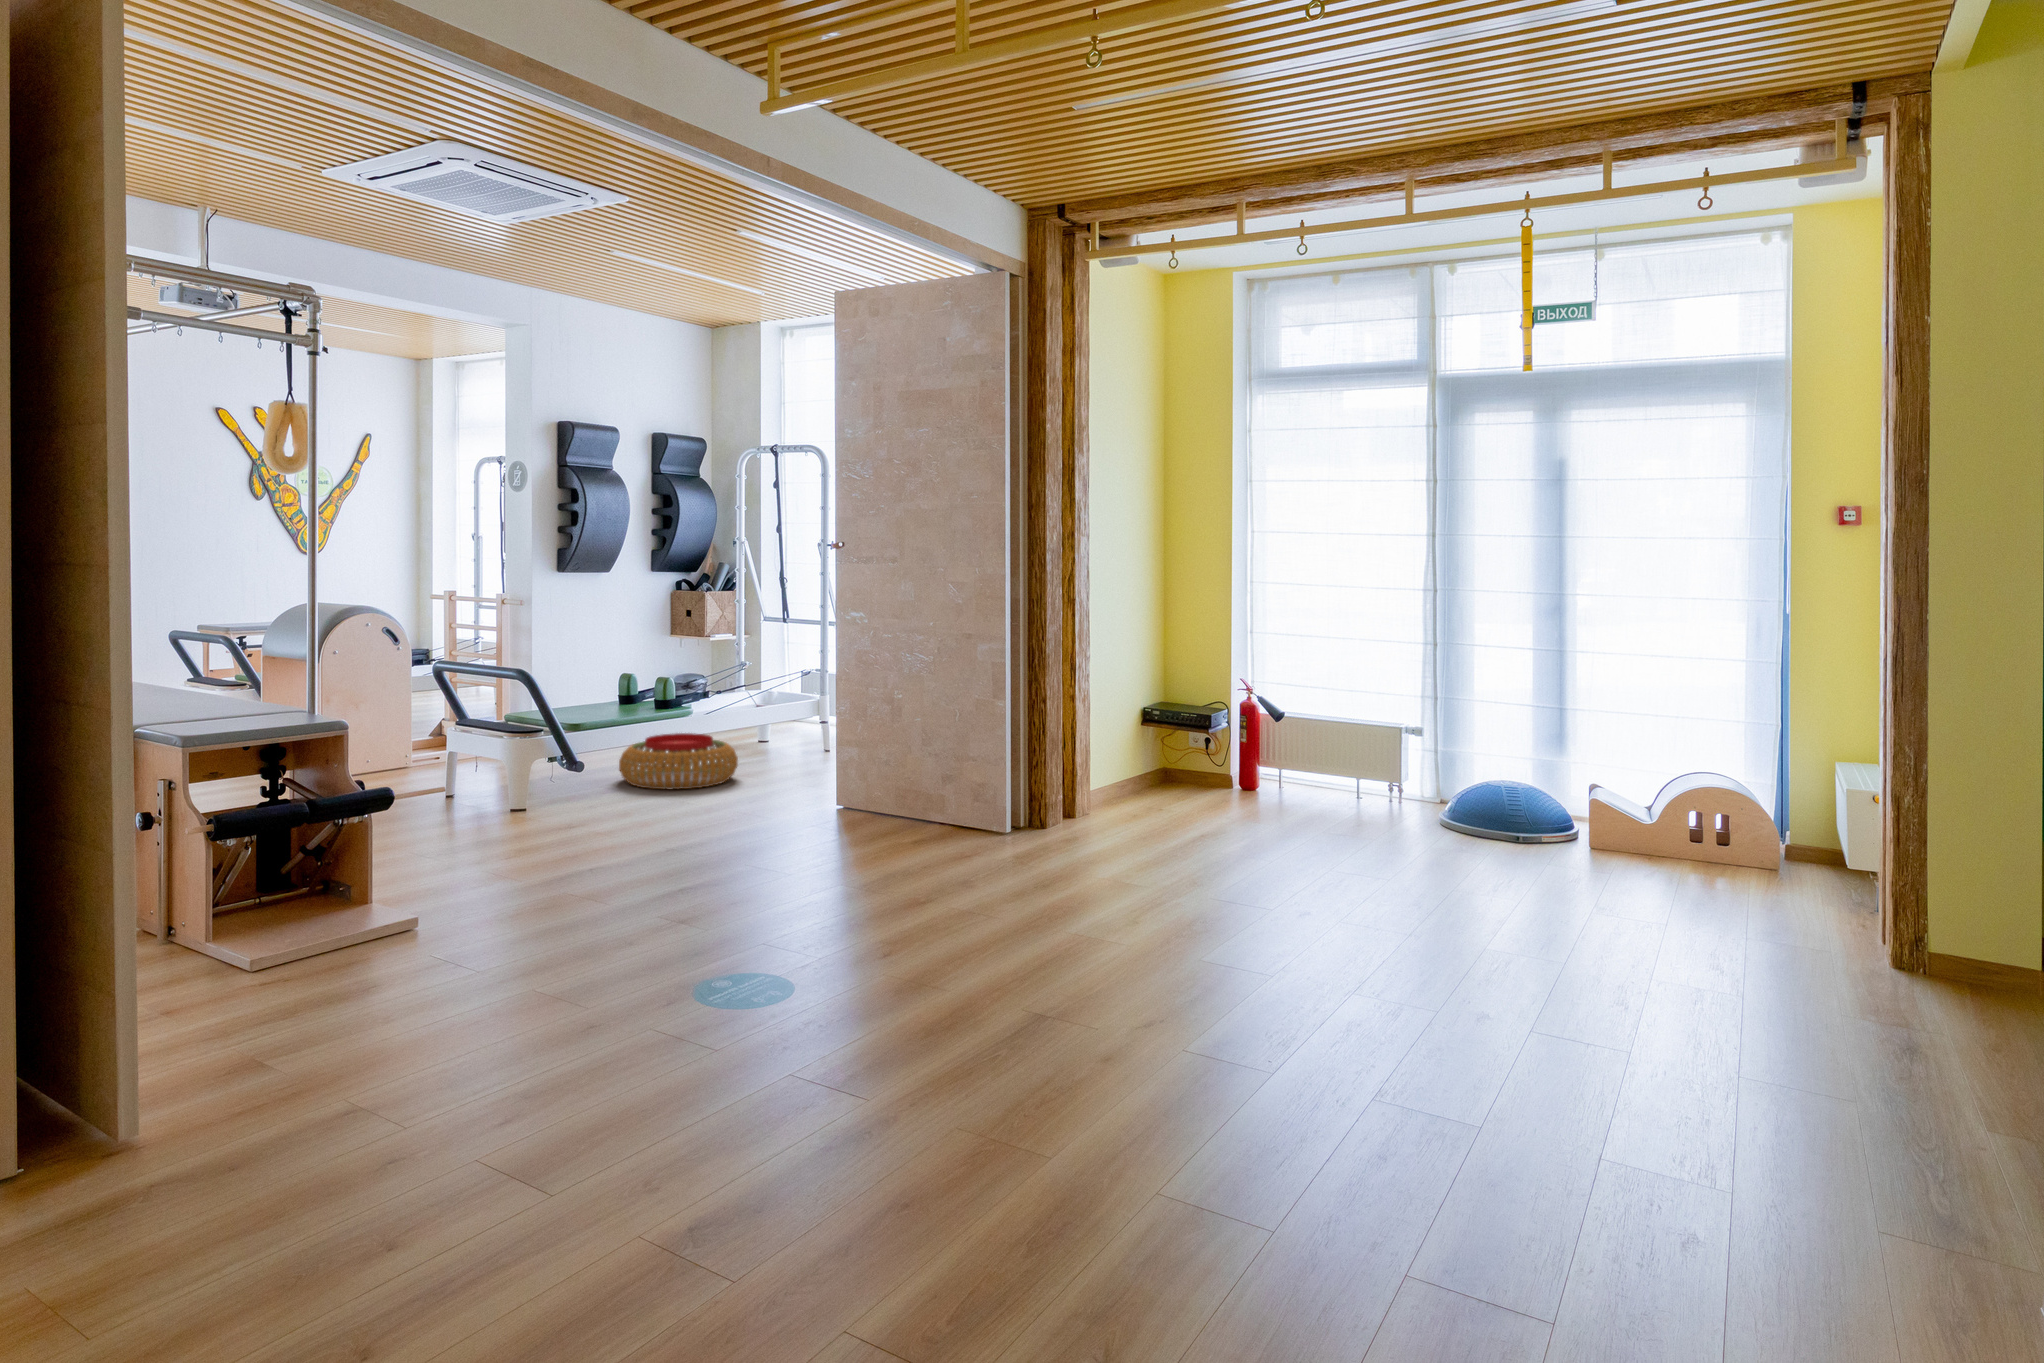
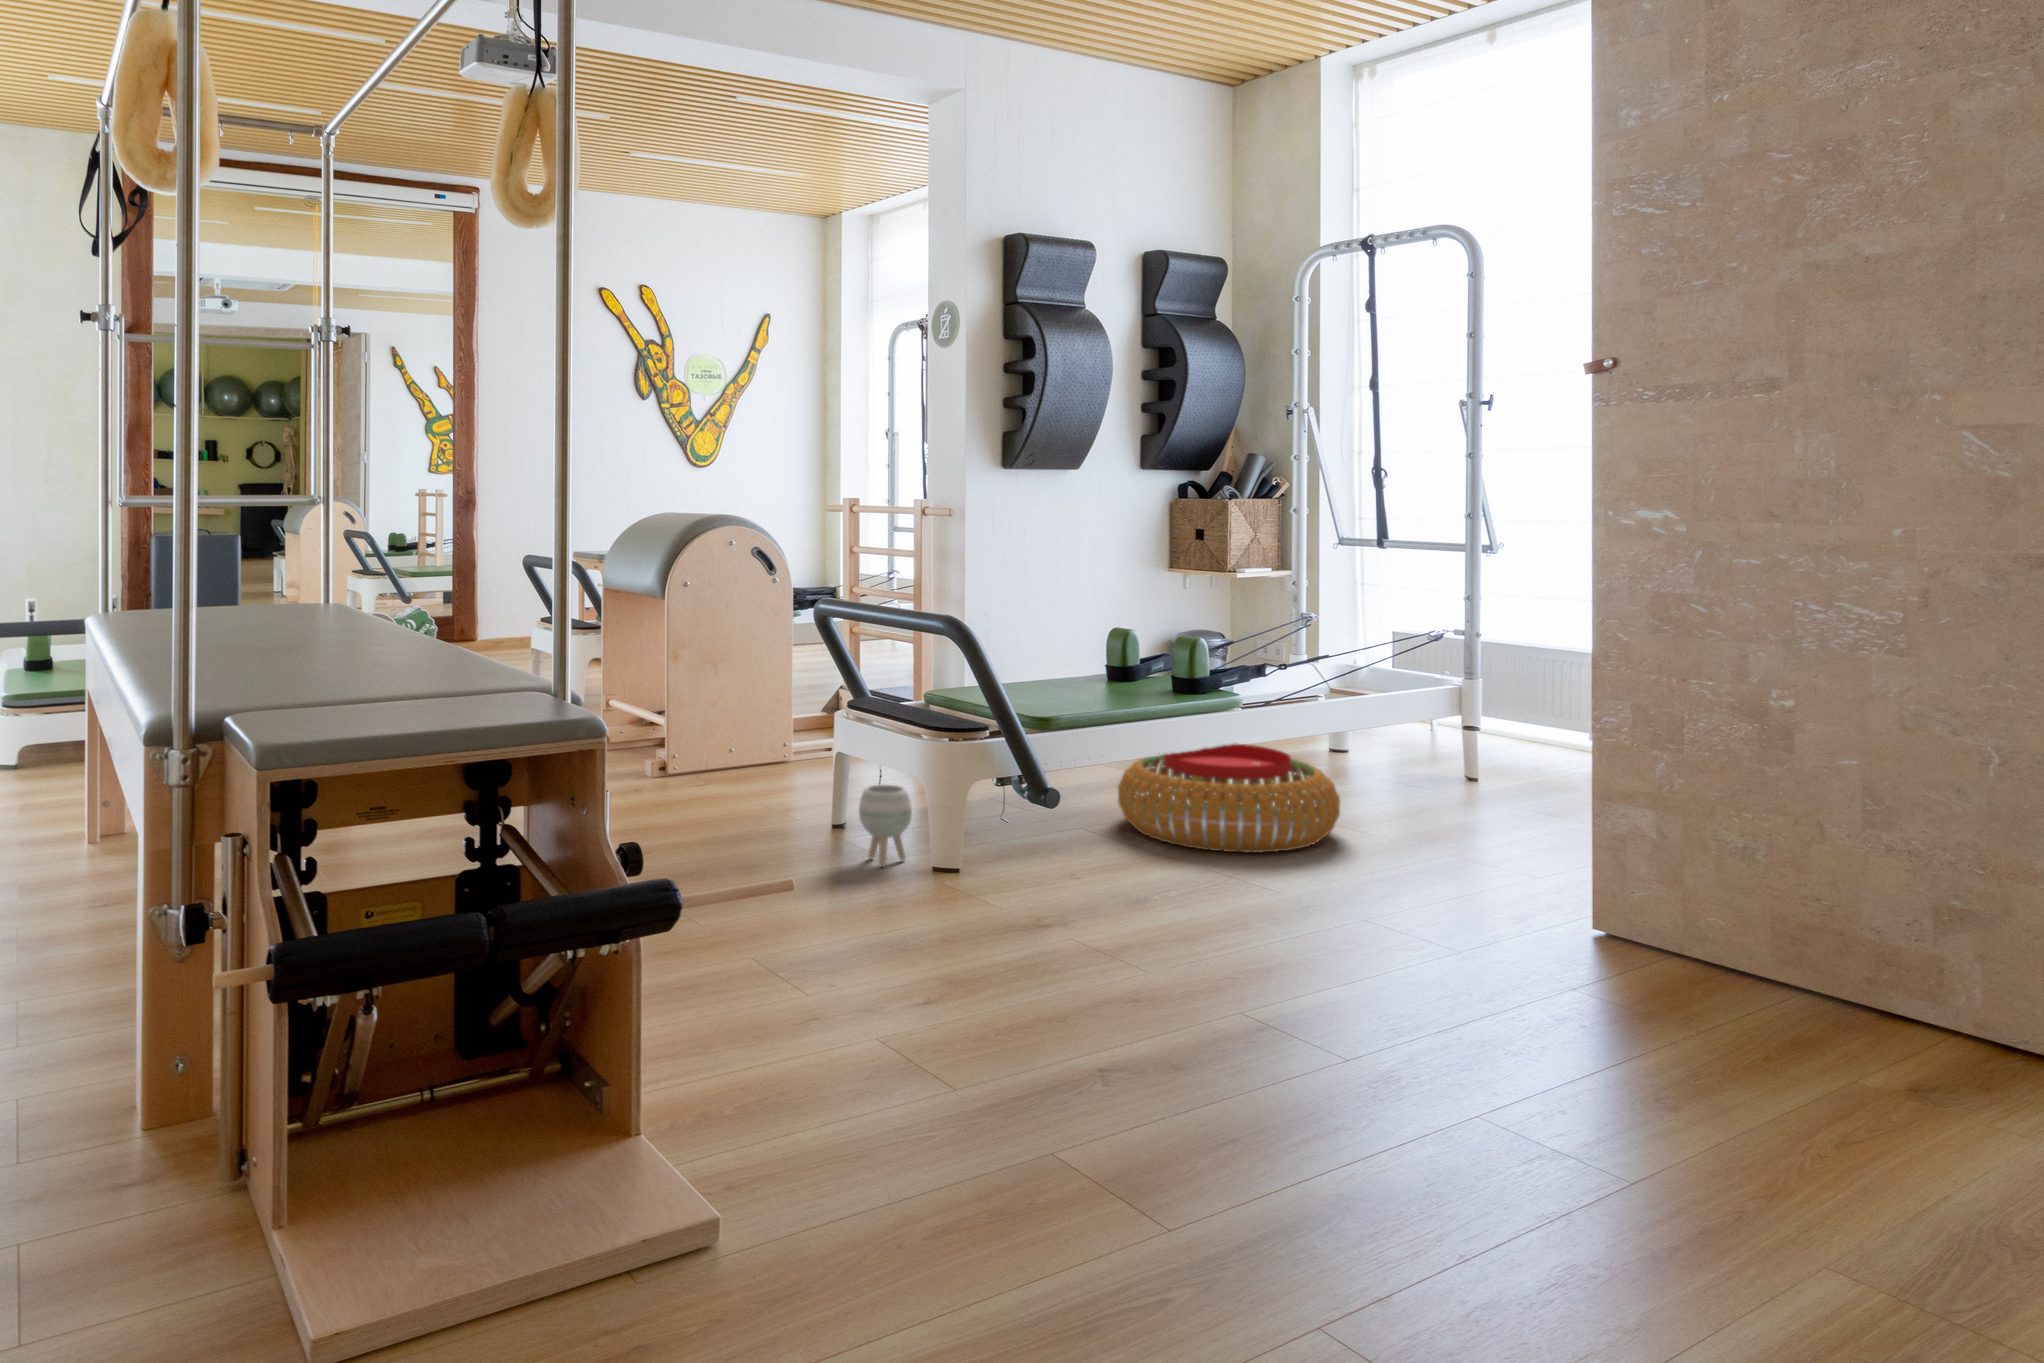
planter: none [467,763,498,809] -> present [859,784,912,867]

